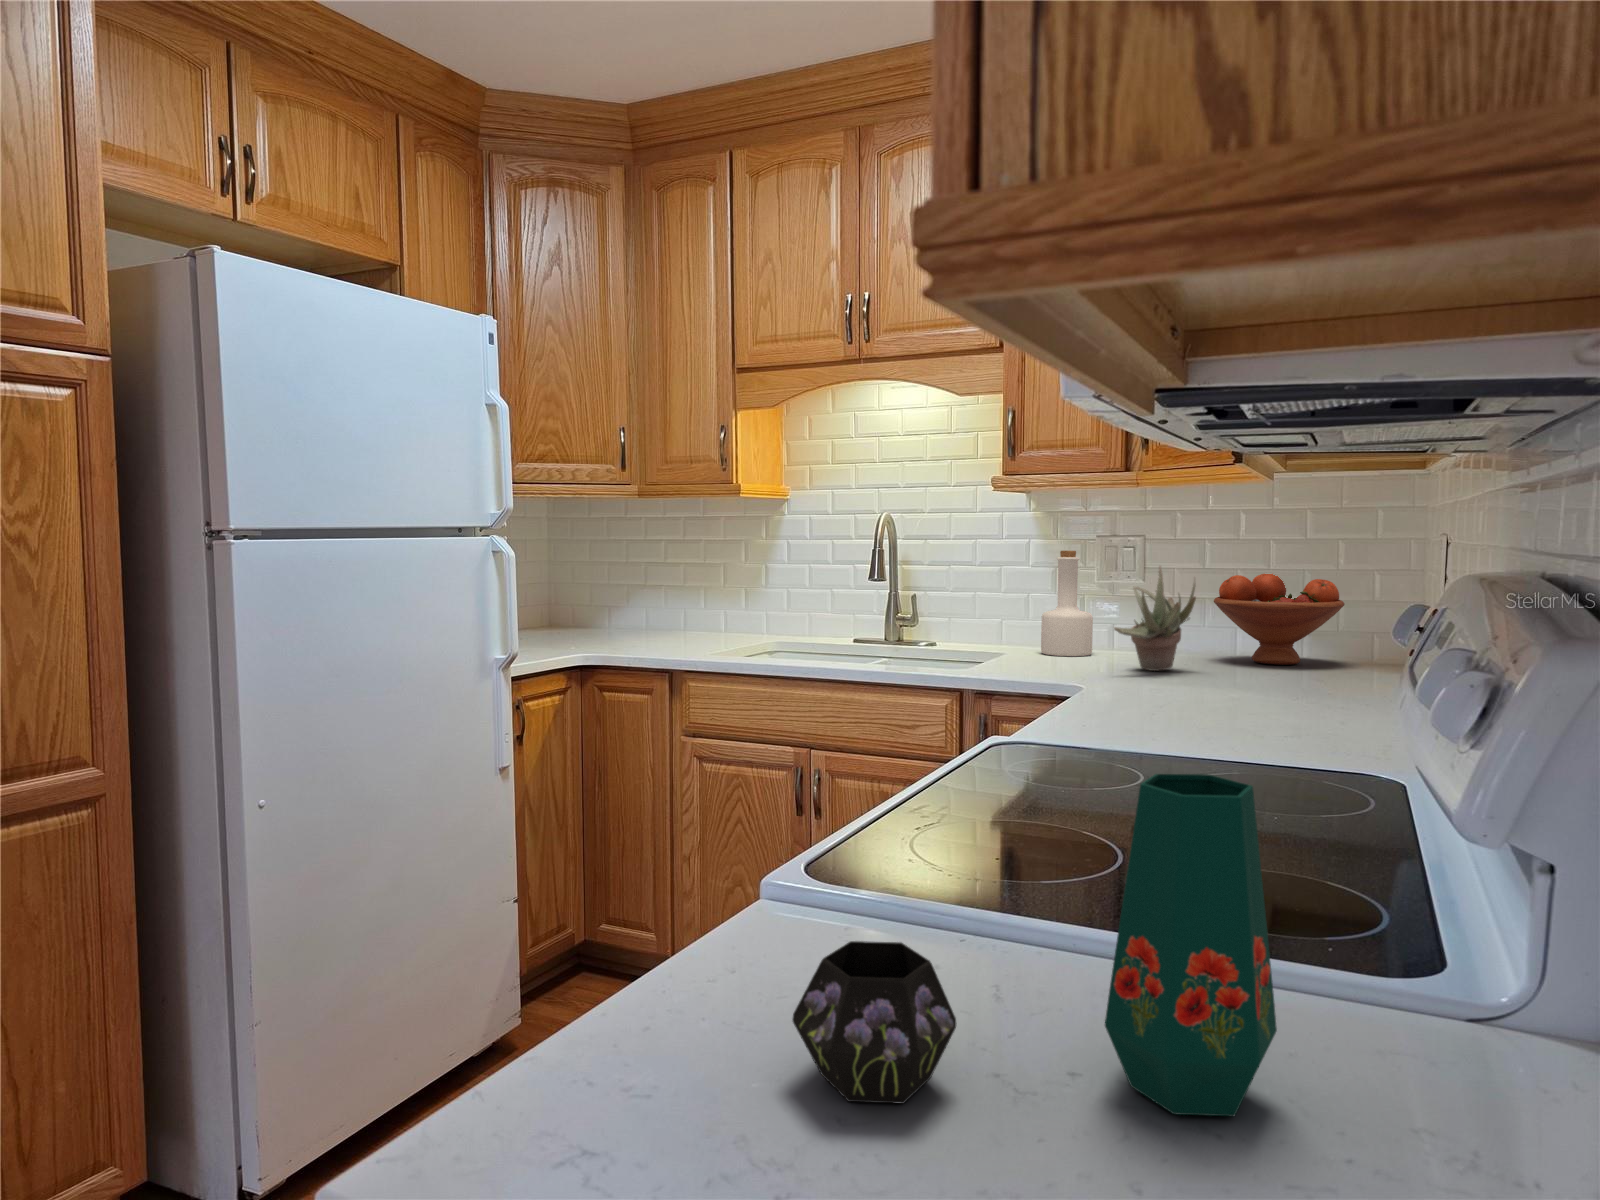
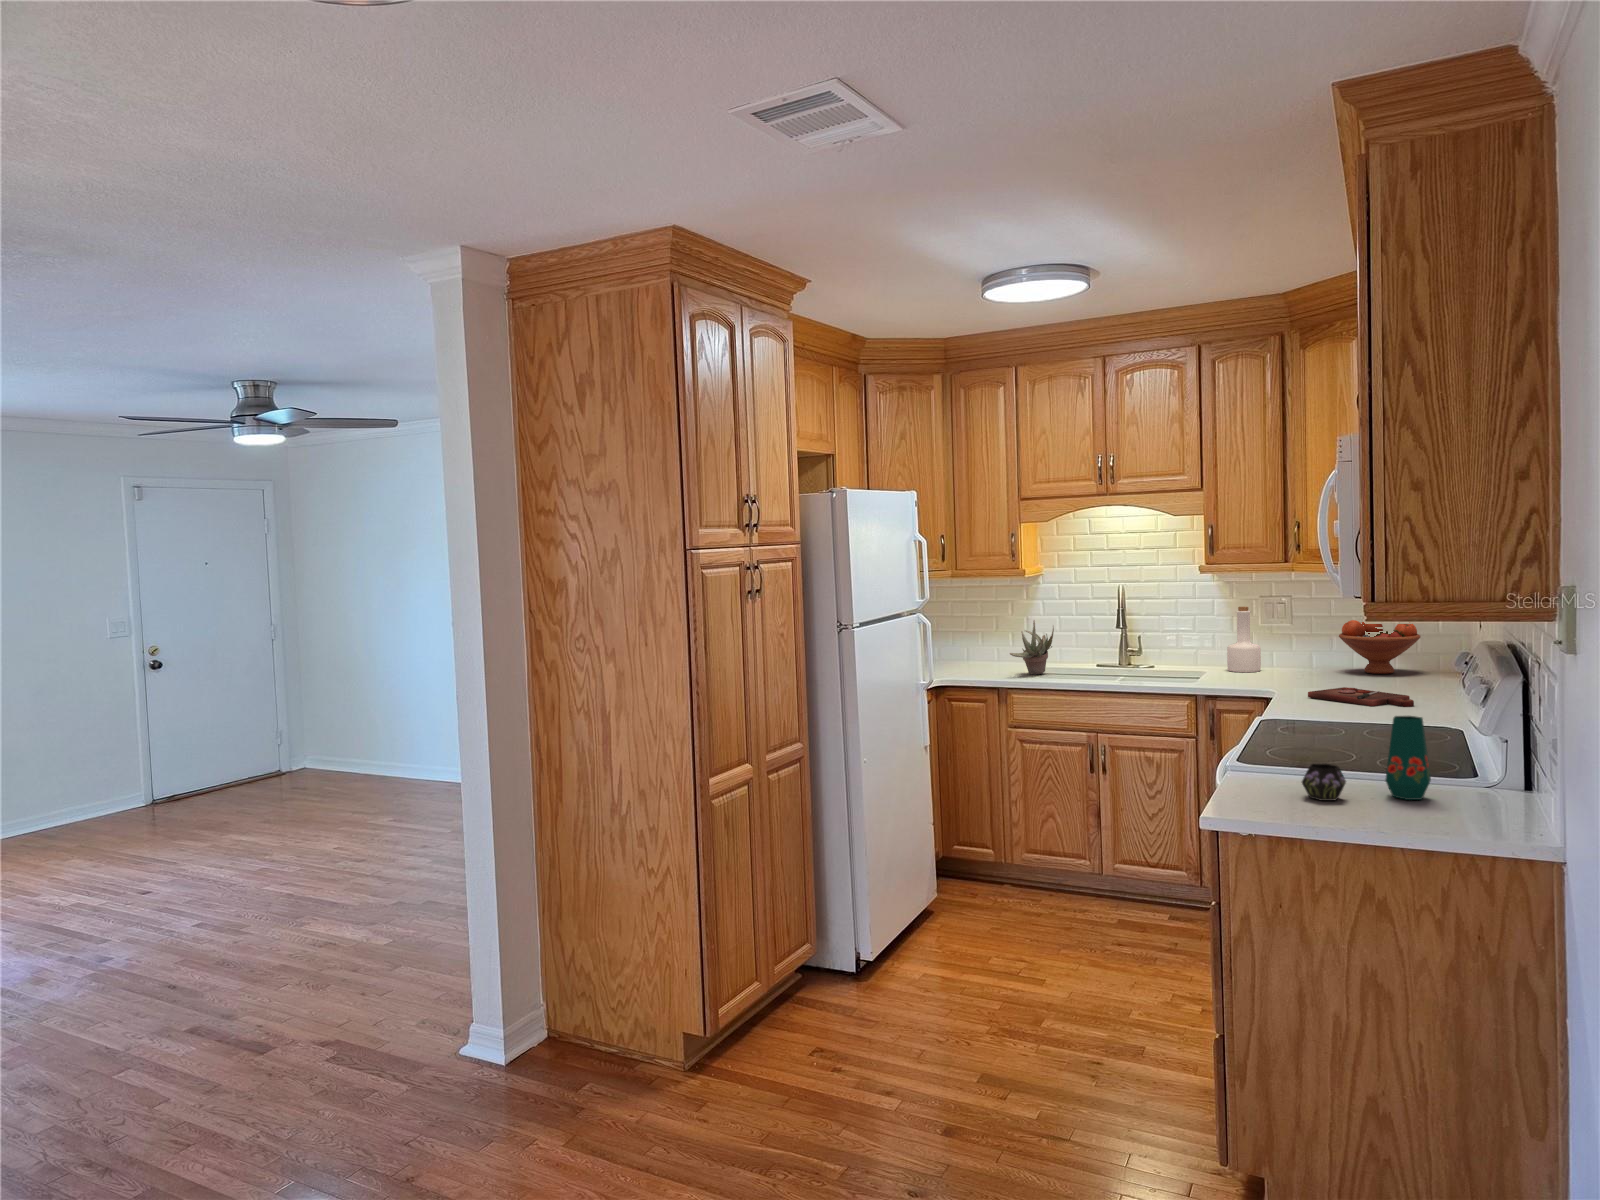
succulent plant: present [1114,566,1196,671] -> present [1010,620,1054,674]
cutting board: none [1127,683,1315,724] -> present [1308,687,1414,707]

